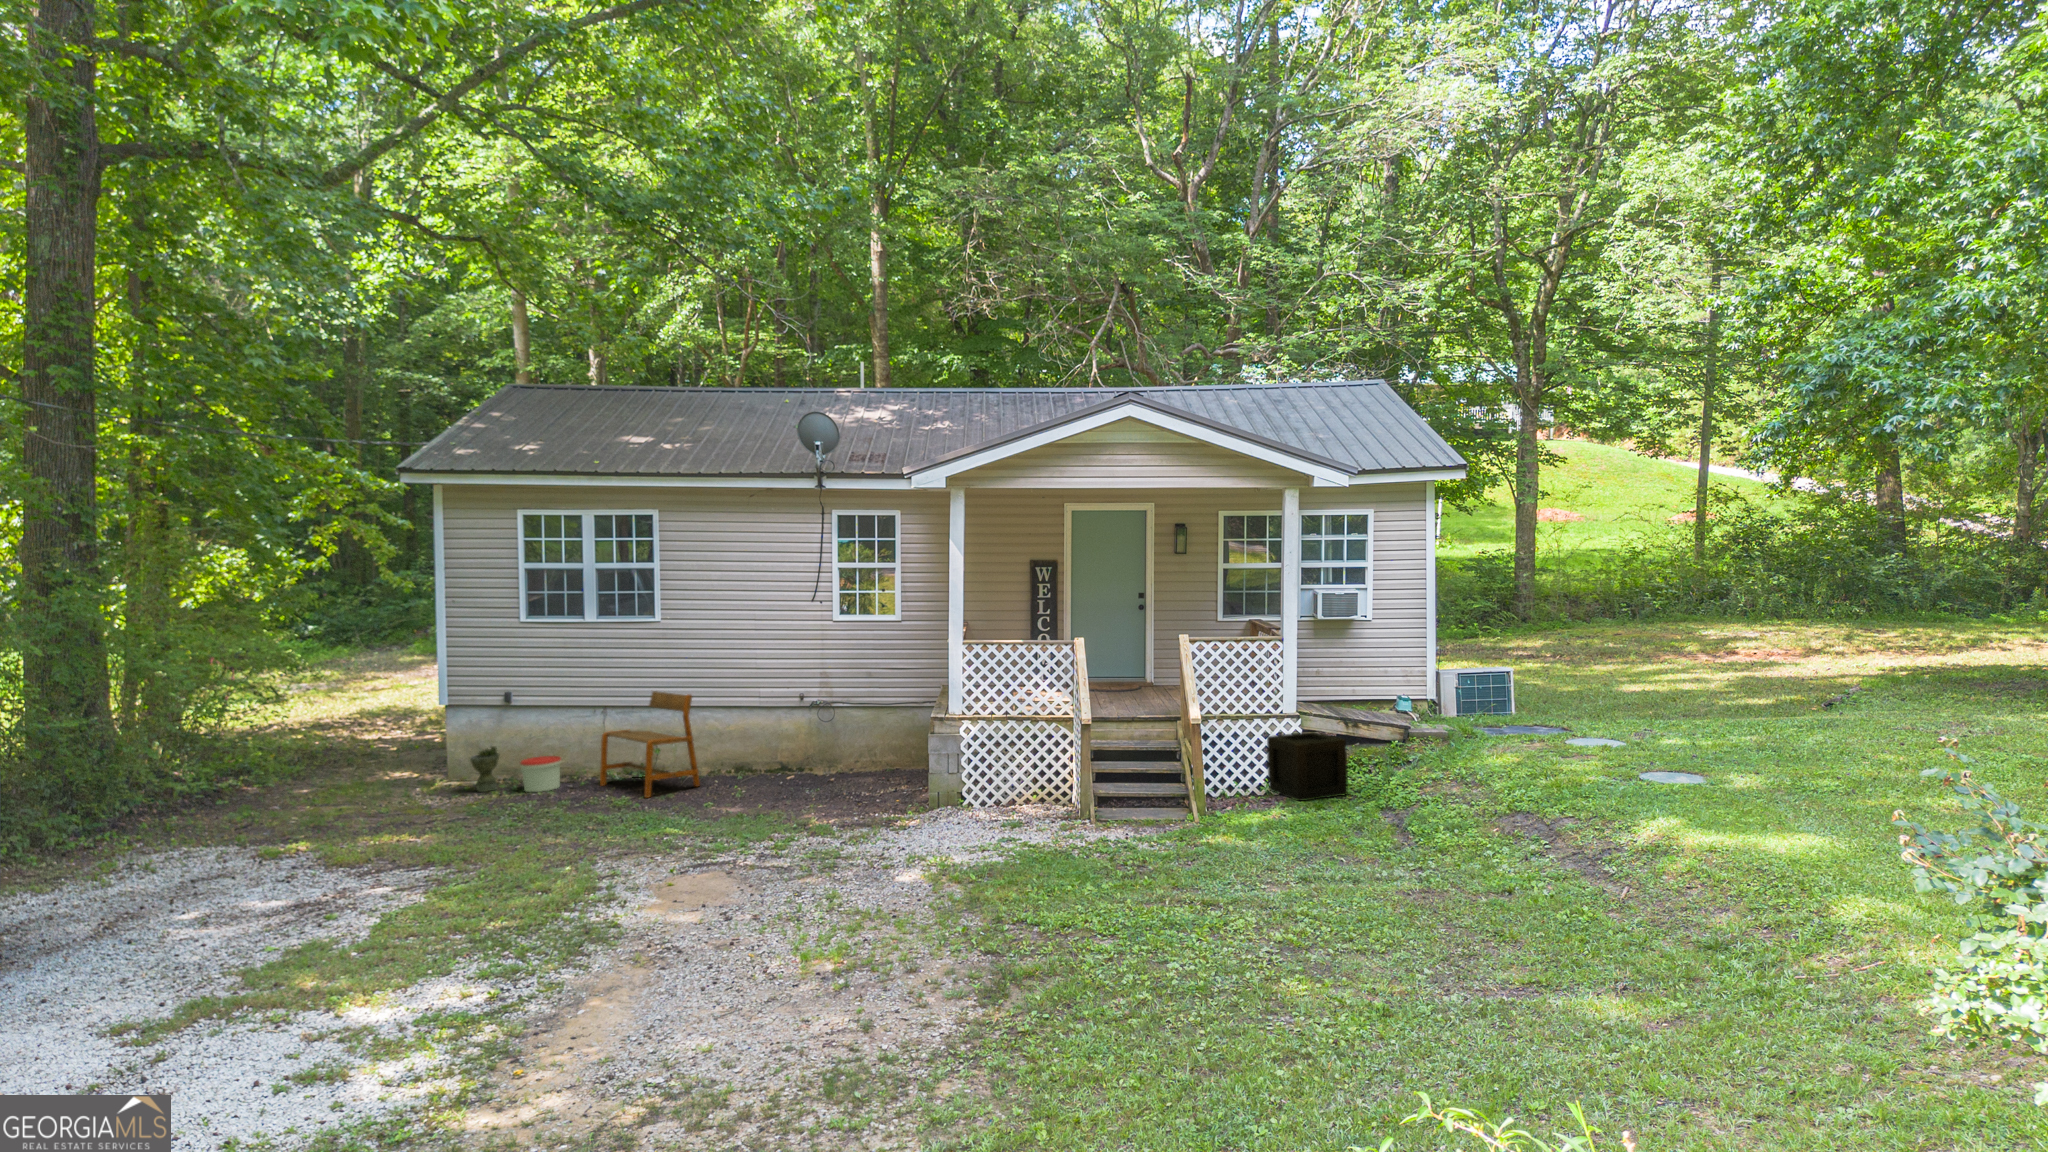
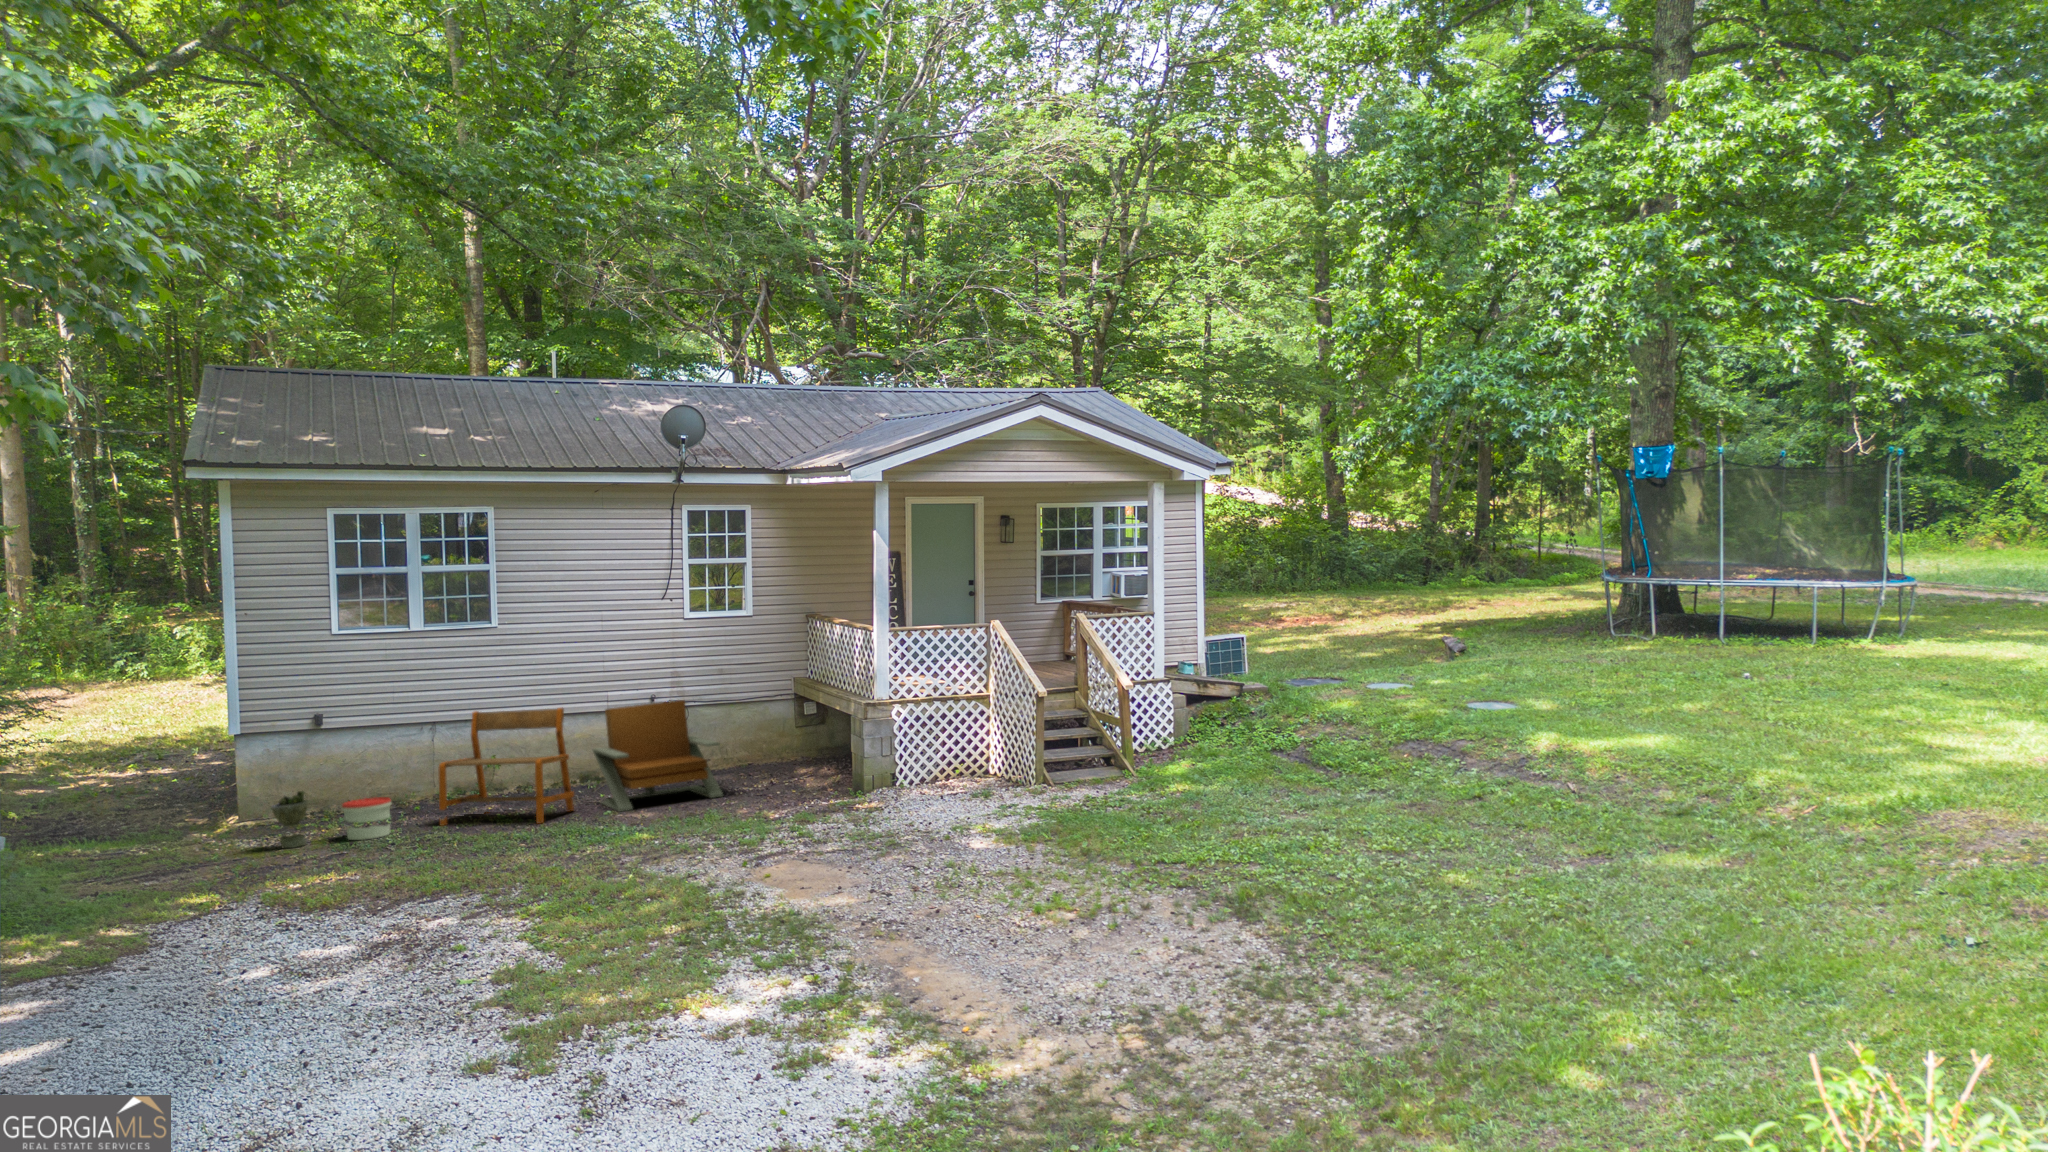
lounge chair: none [716,693,828,795] -> present [593,700,723,812]
wooden crate: present [1267,731,1348,801] -> none [1149,693,1221,749]

